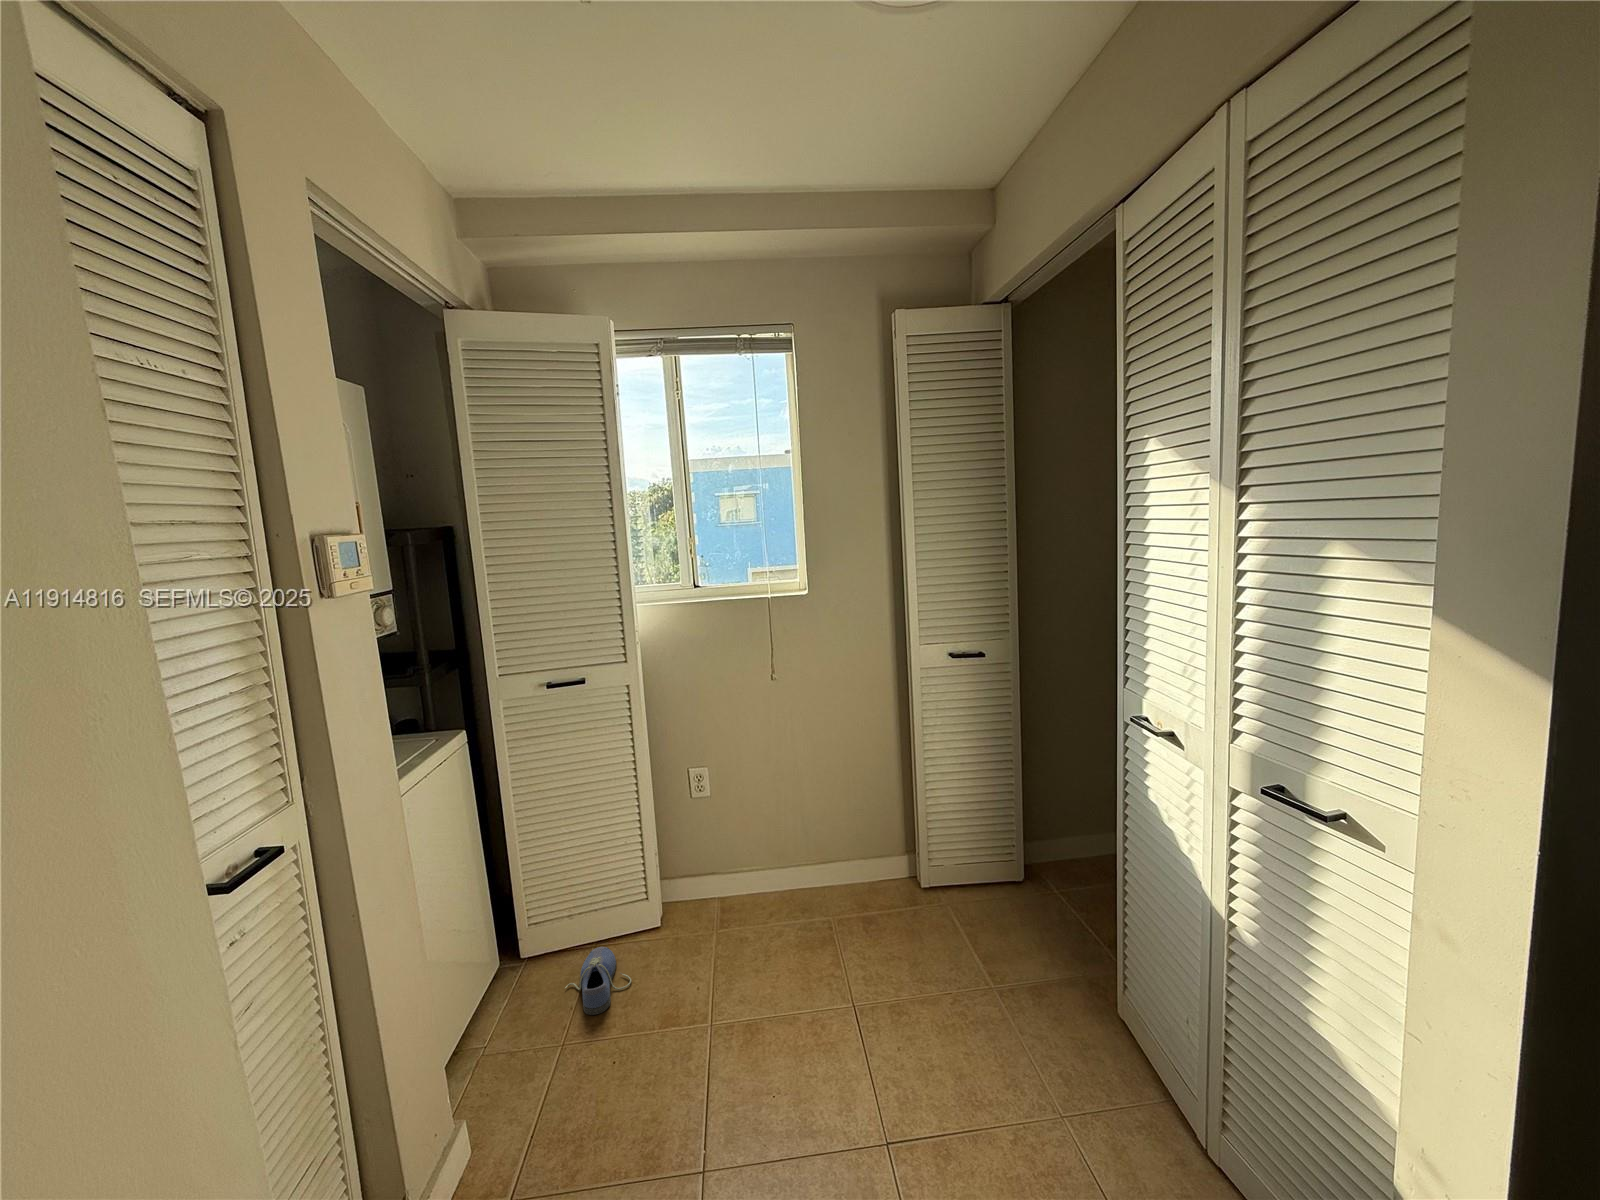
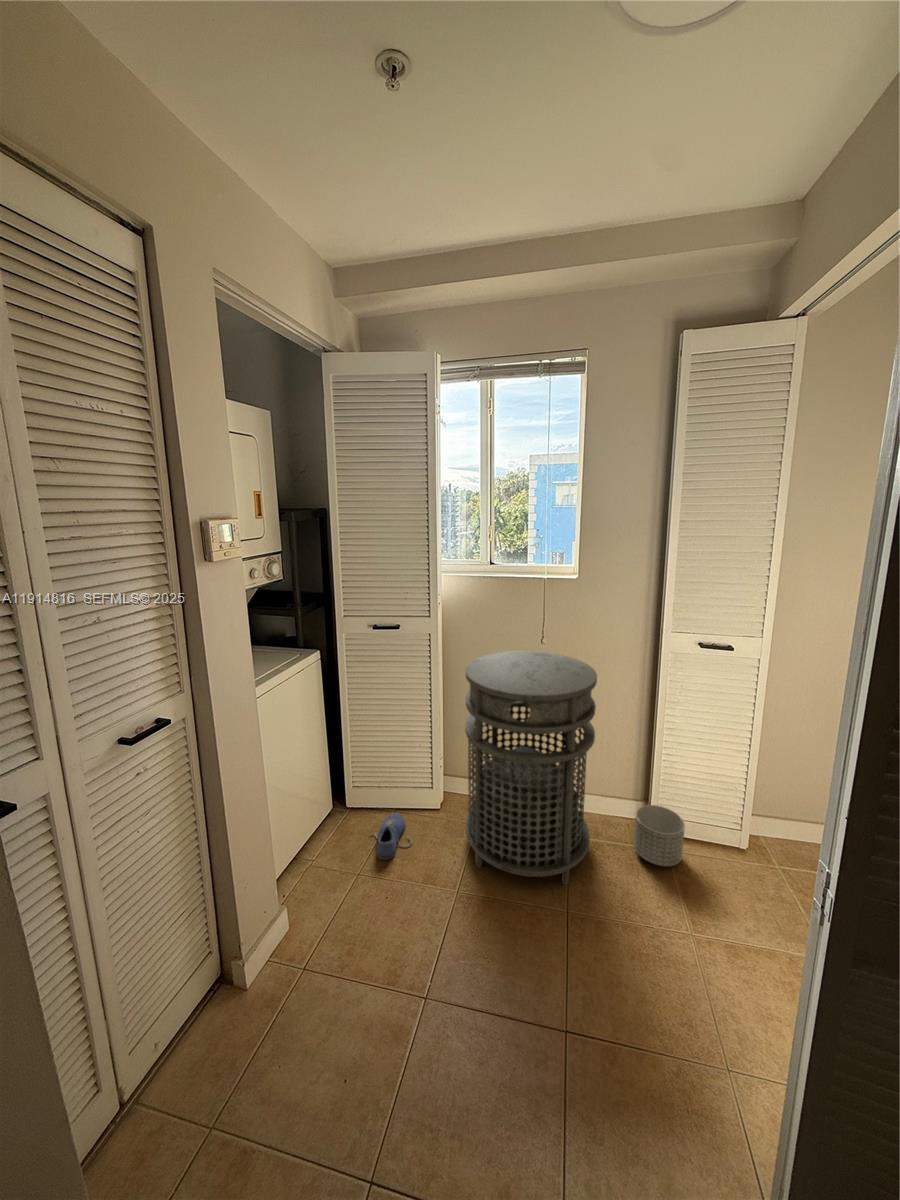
trash can: none [687,689,862,986] -> present [465,651,597,885]
planter: none [908,853,963,922] -> present [634,805,685,866]

